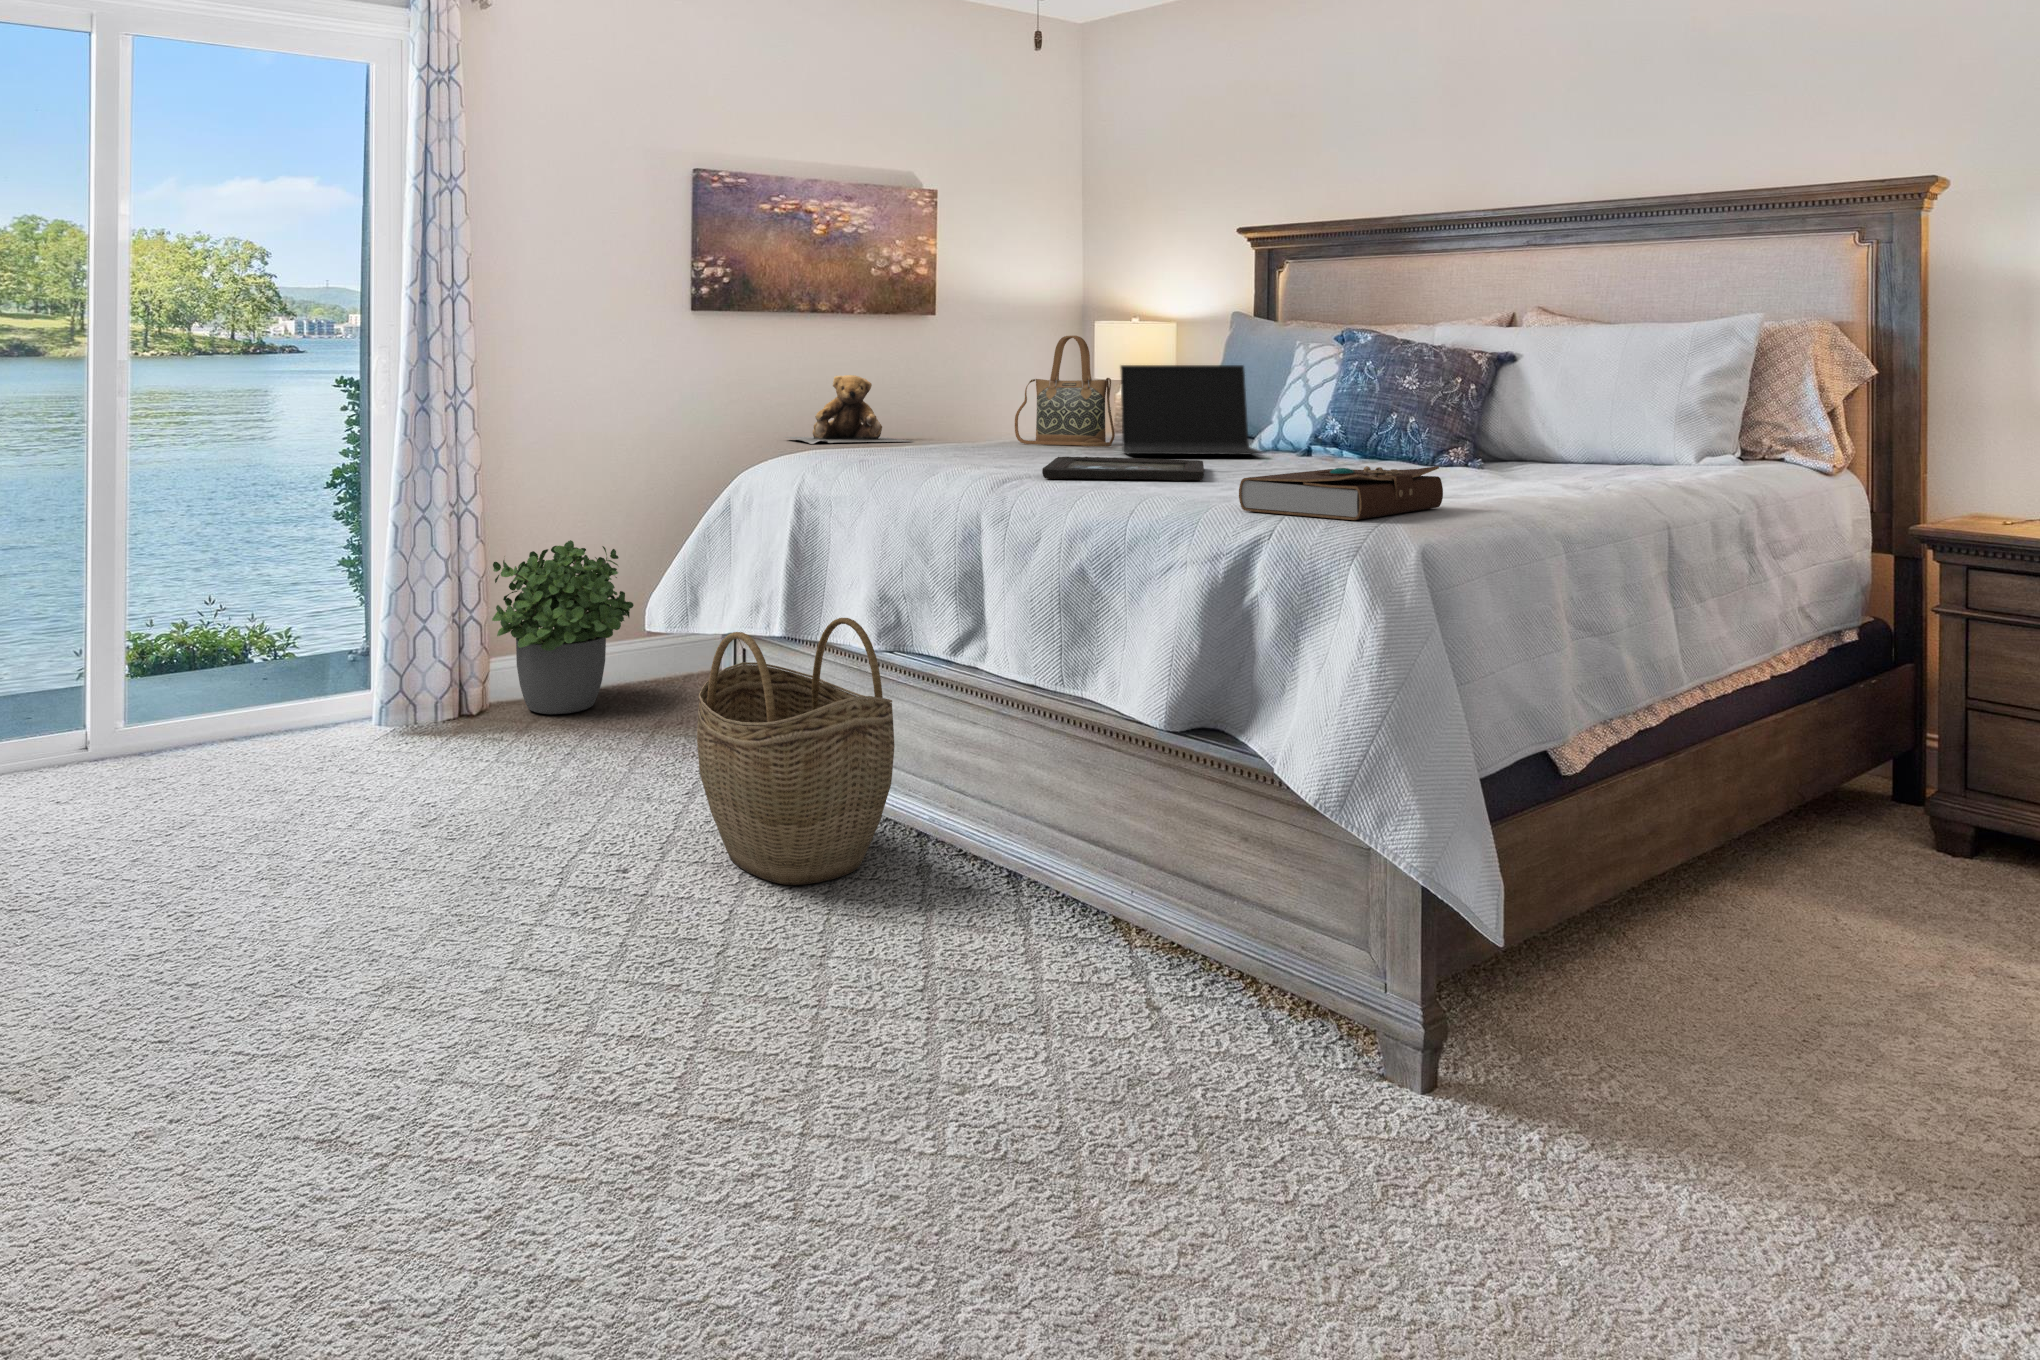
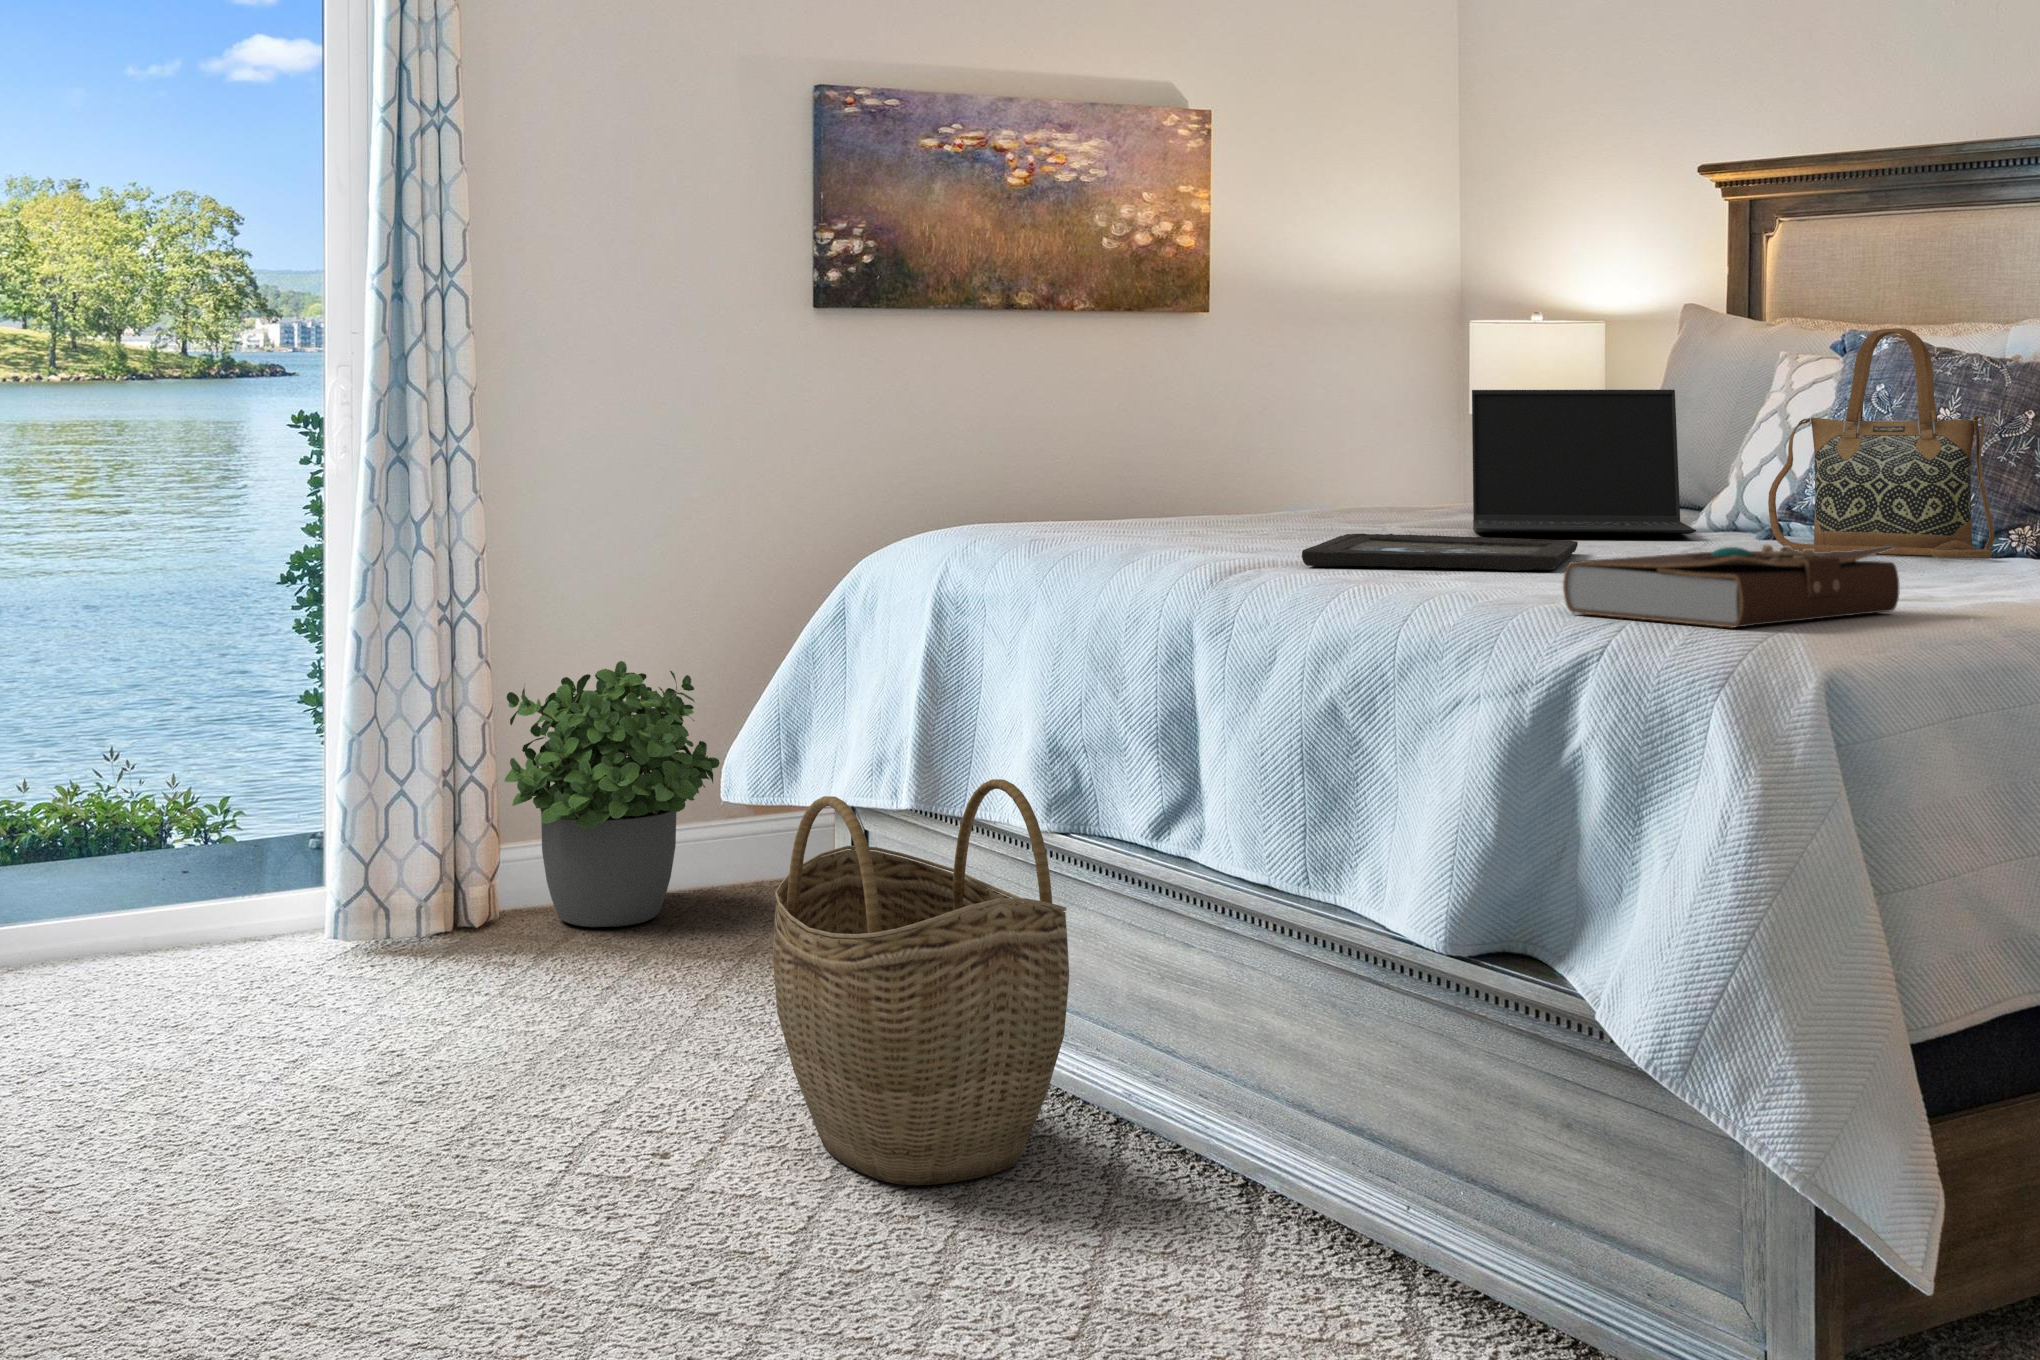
handbag: present [1015,336,1115,447] -> present [1768,328,1994,559]
teddy bear: present [786,375,913,444] -> none [954,407,1157,515]

